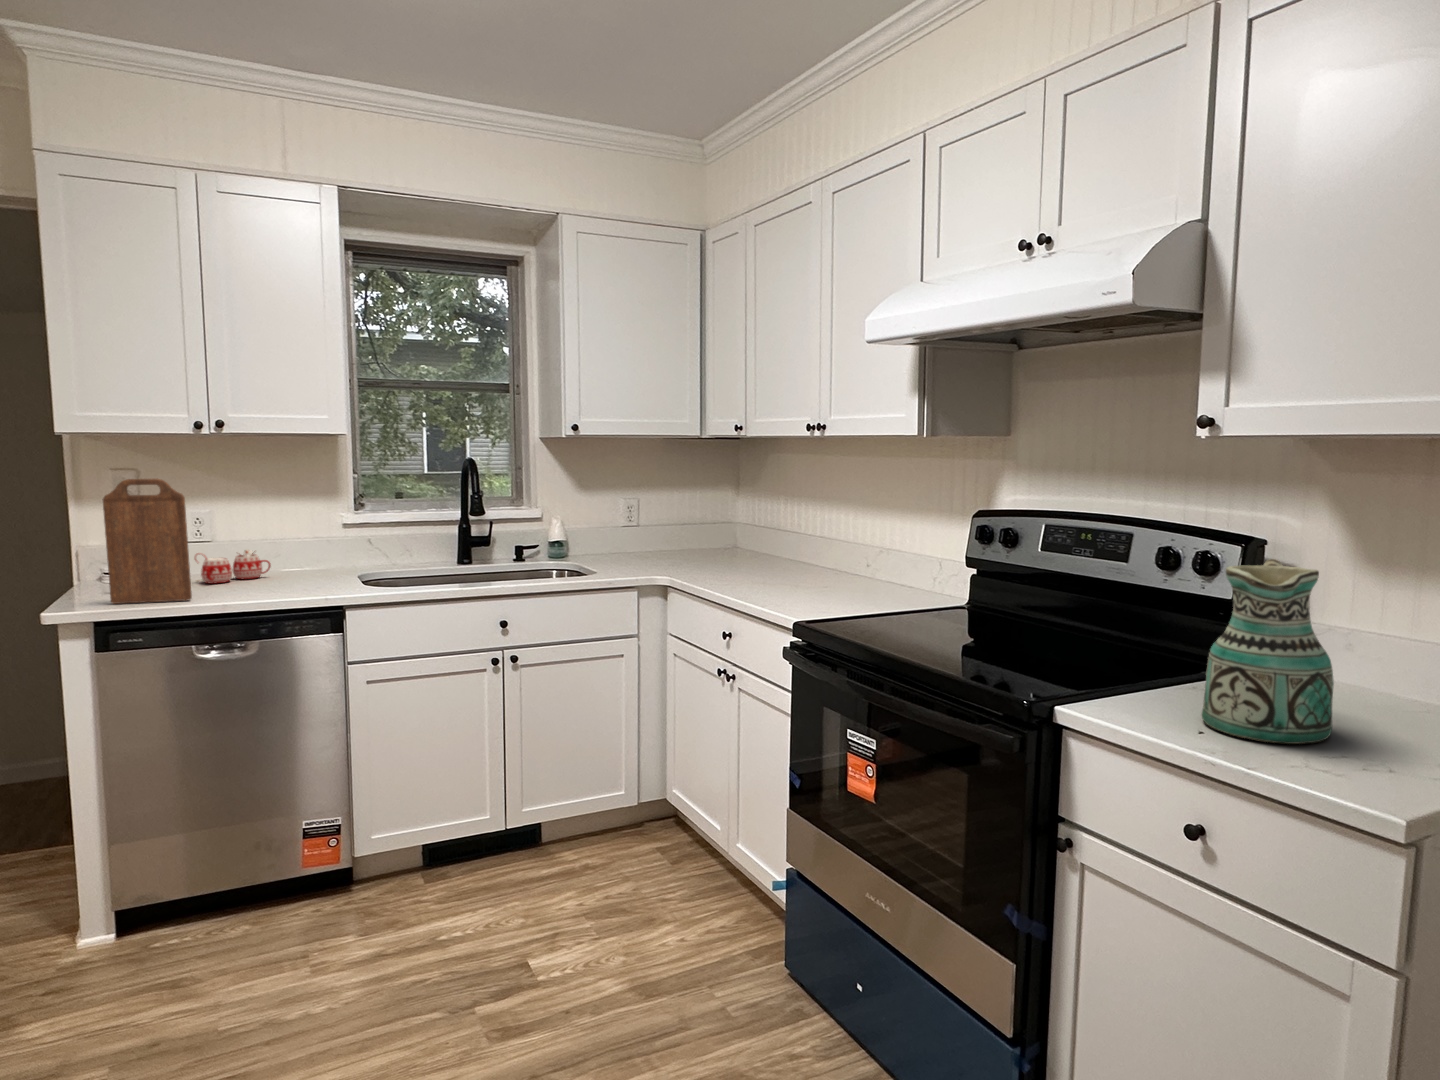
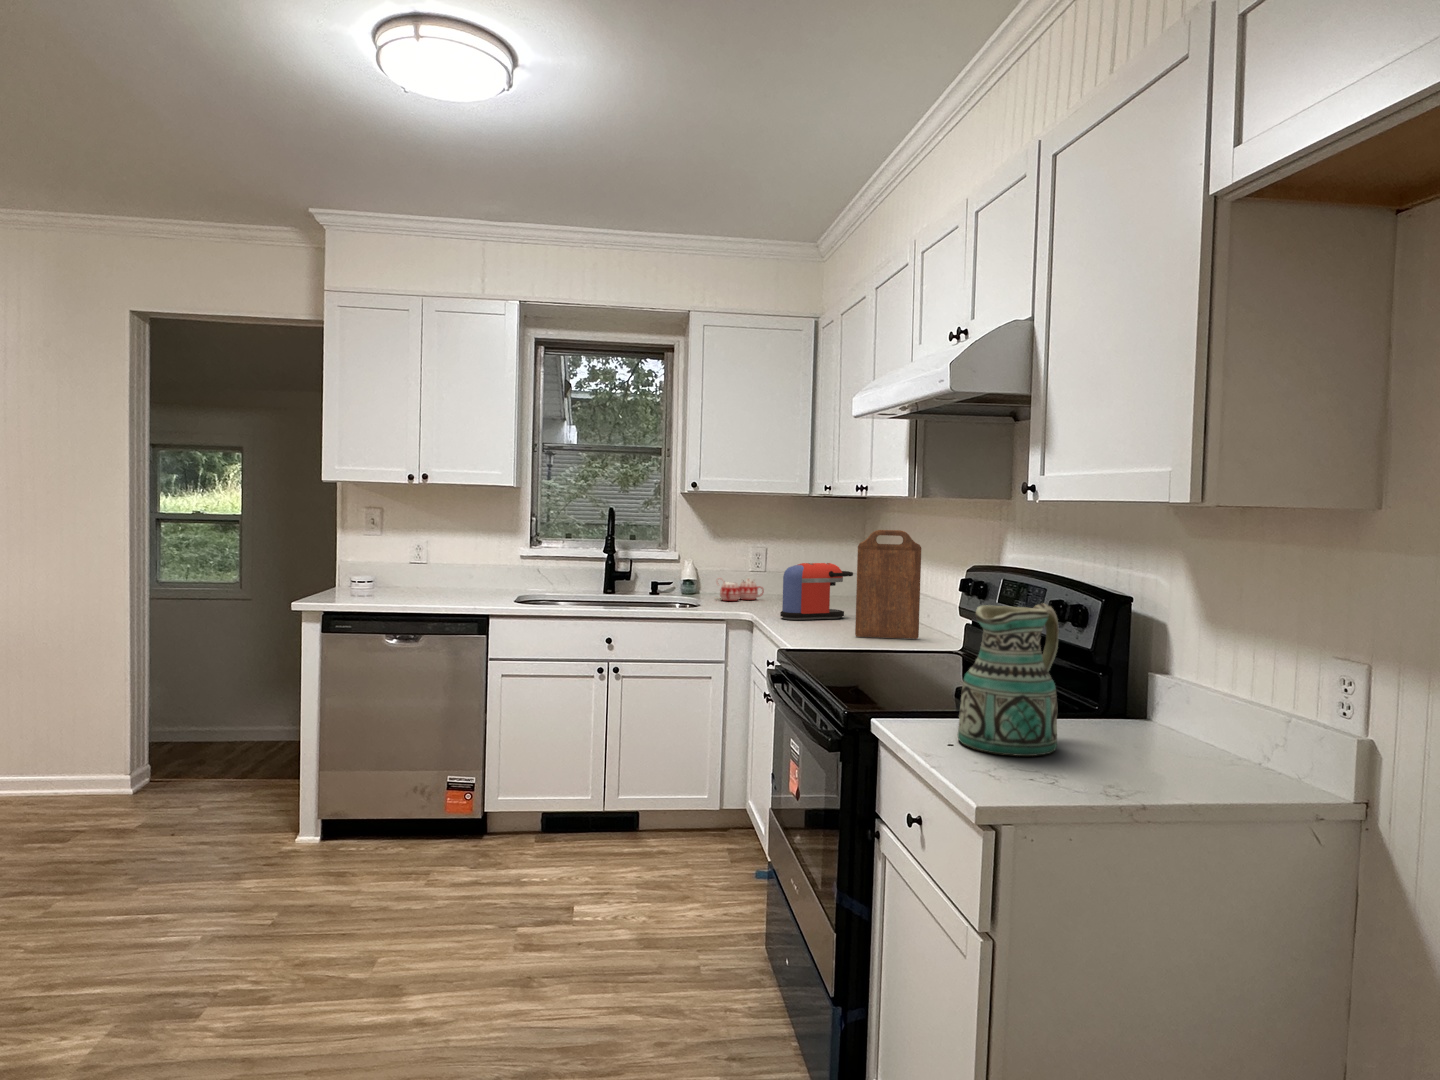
cutting board: present [103,479,192,604] -> present [855,530,921,639]
coffee maker: none [712,513,782,581] -> present [780,563,853,620]
mug: present [194,549,271,584] -> present [716,578,764,601]

